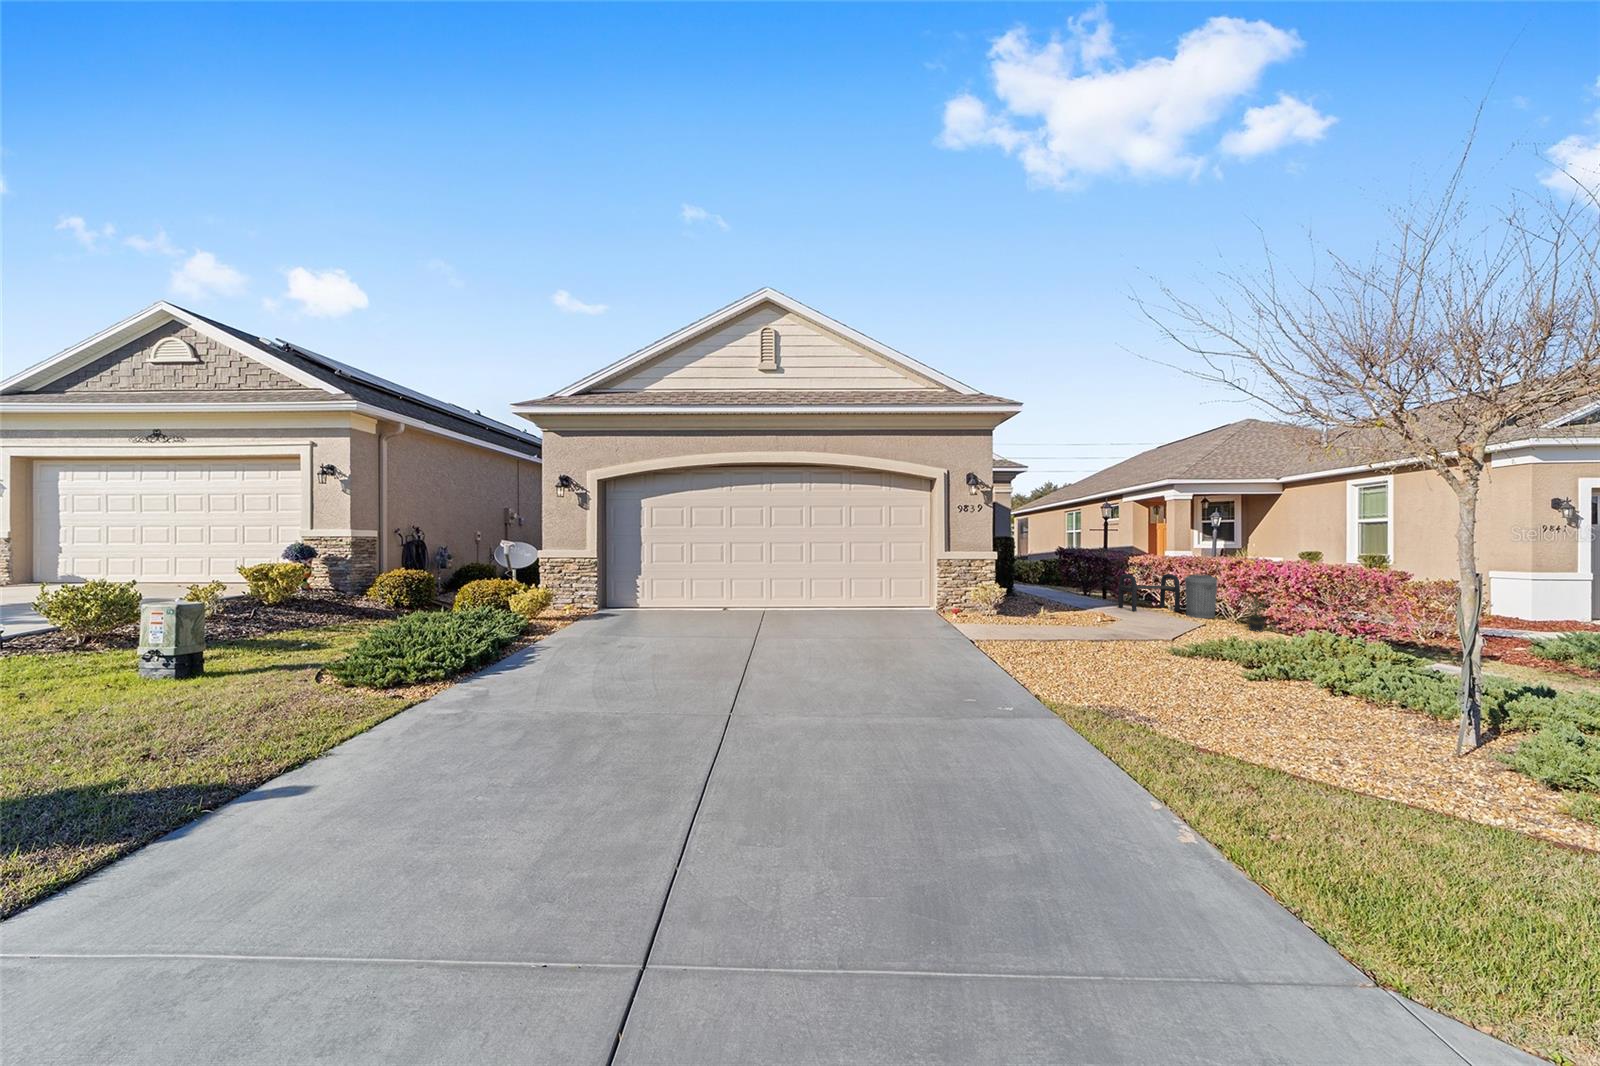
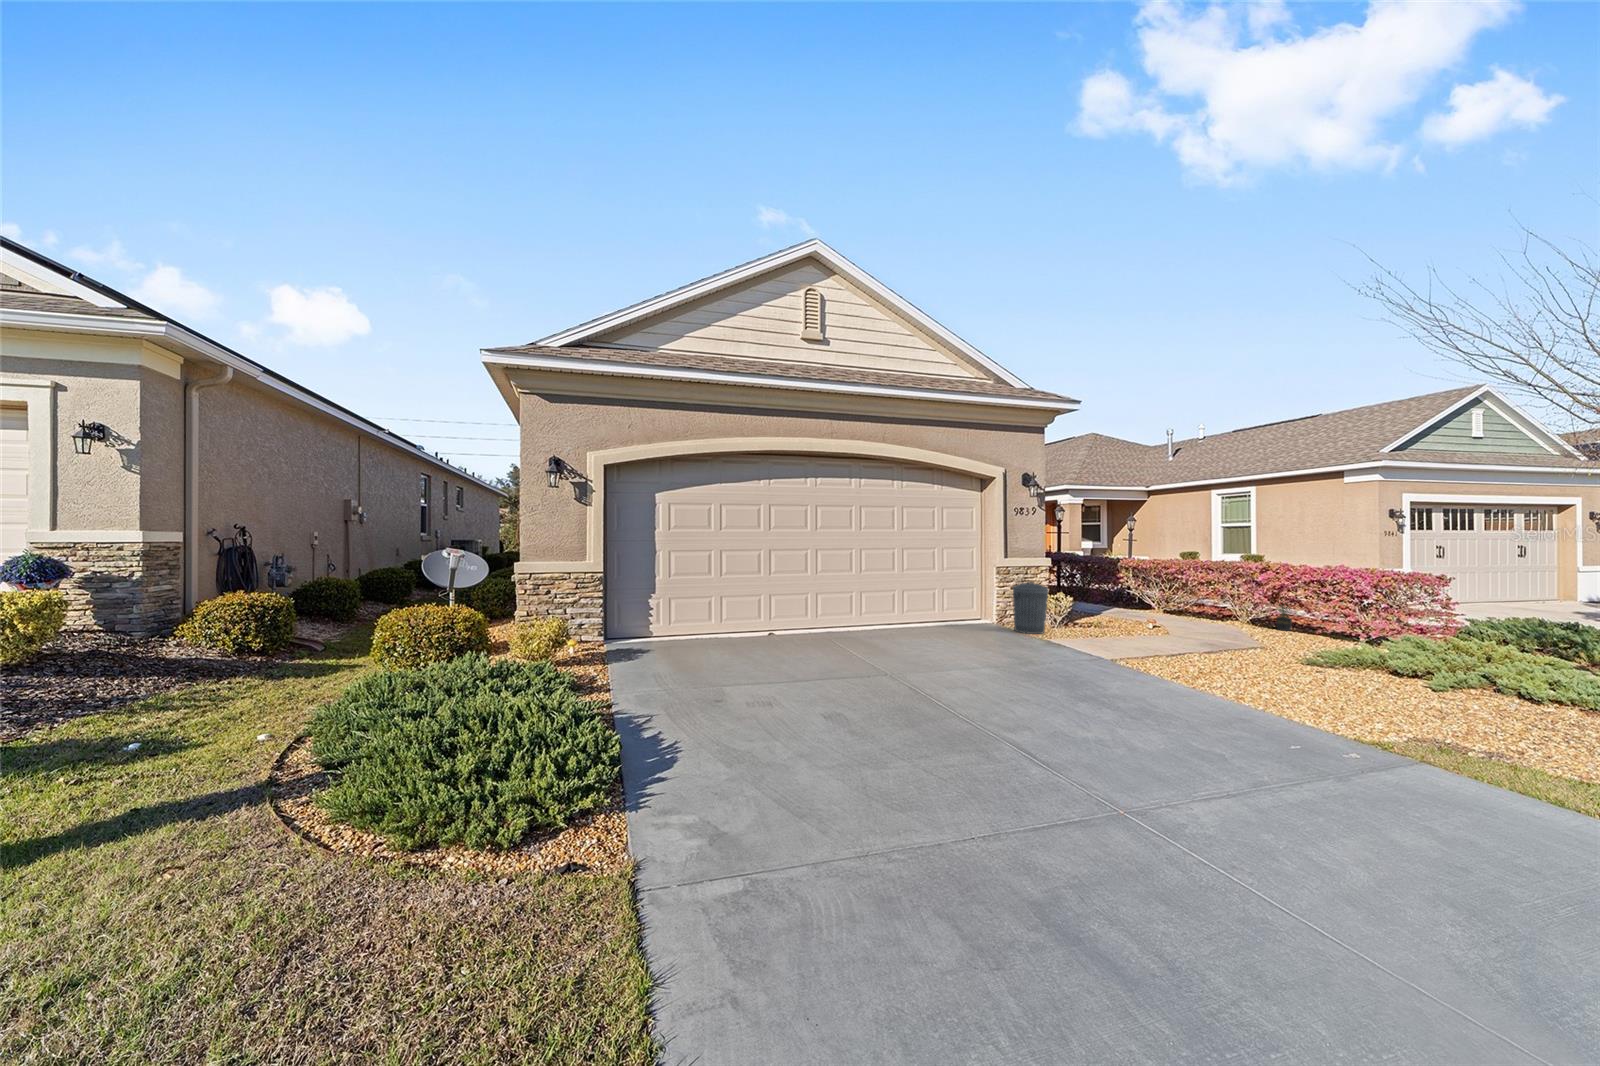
bench: present [1118,574,1180,611] -> none [1112,576,1168,613]
trash can: present [1185,574,1218,618] -> present [1013,582,1049,634]

